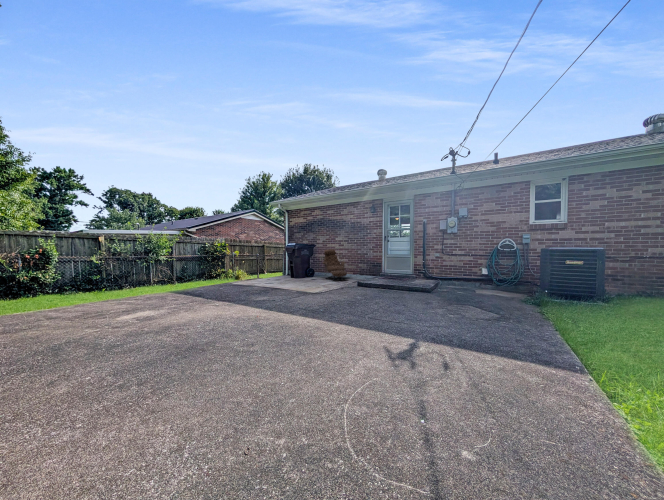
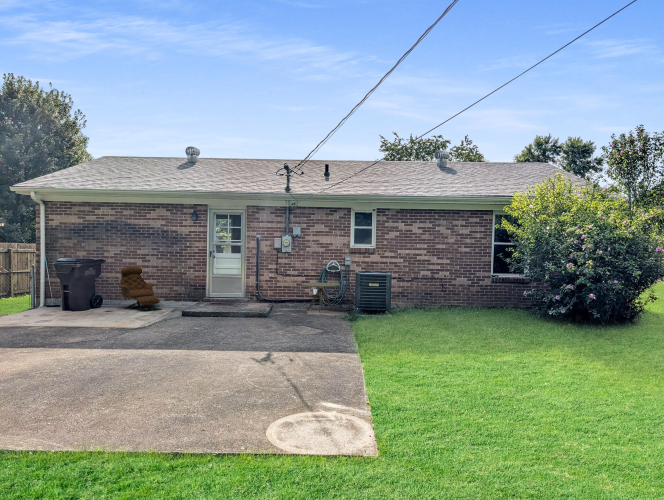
round table: none [470,262,518,292] -> present [302,283,340,312]

